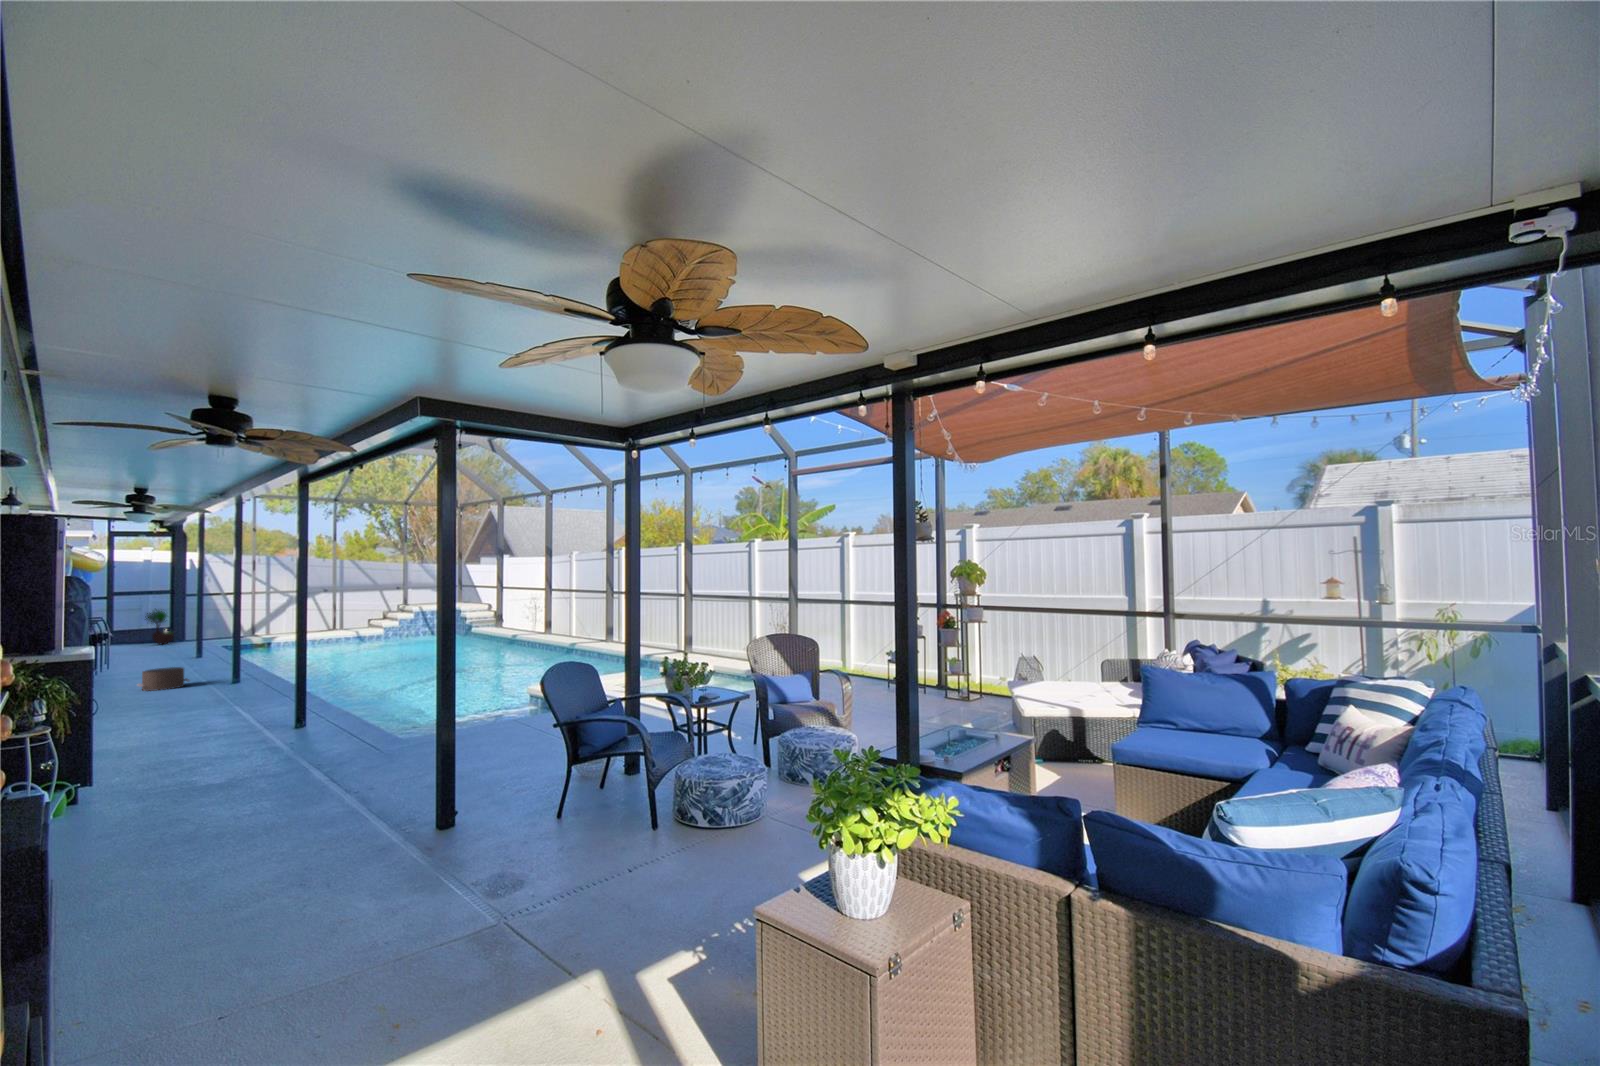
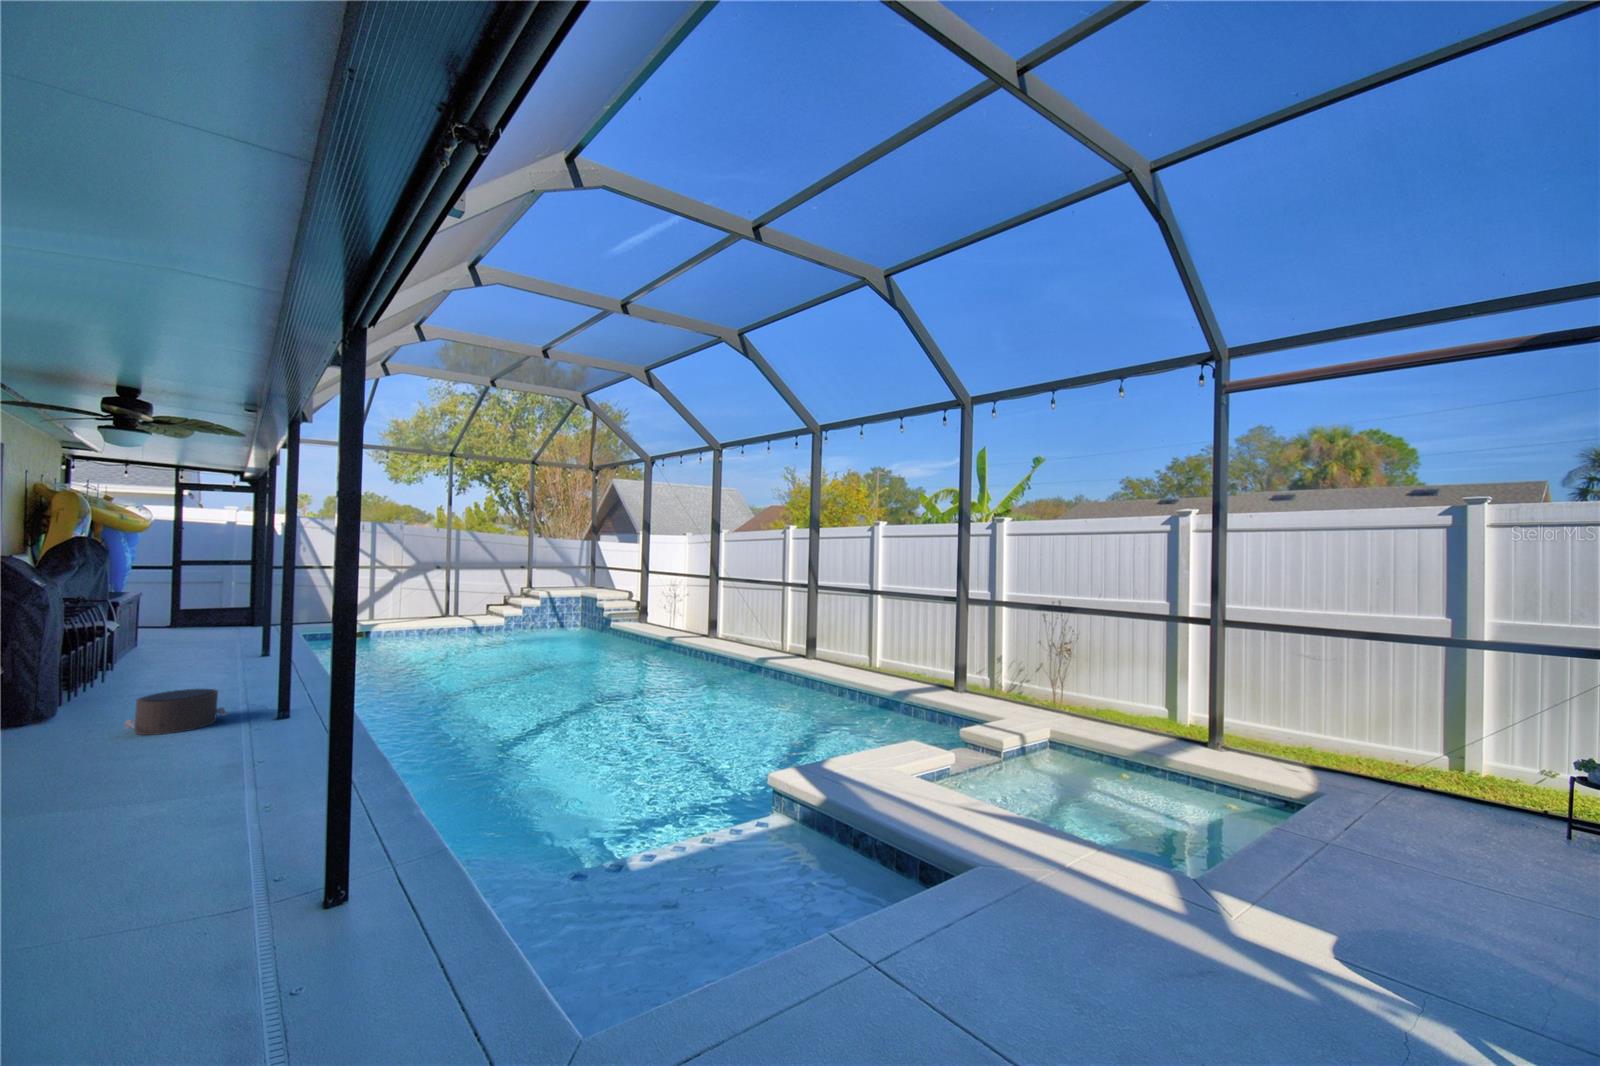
potted tree: present [145,610,174,644] -> none [213,578,254,623]

